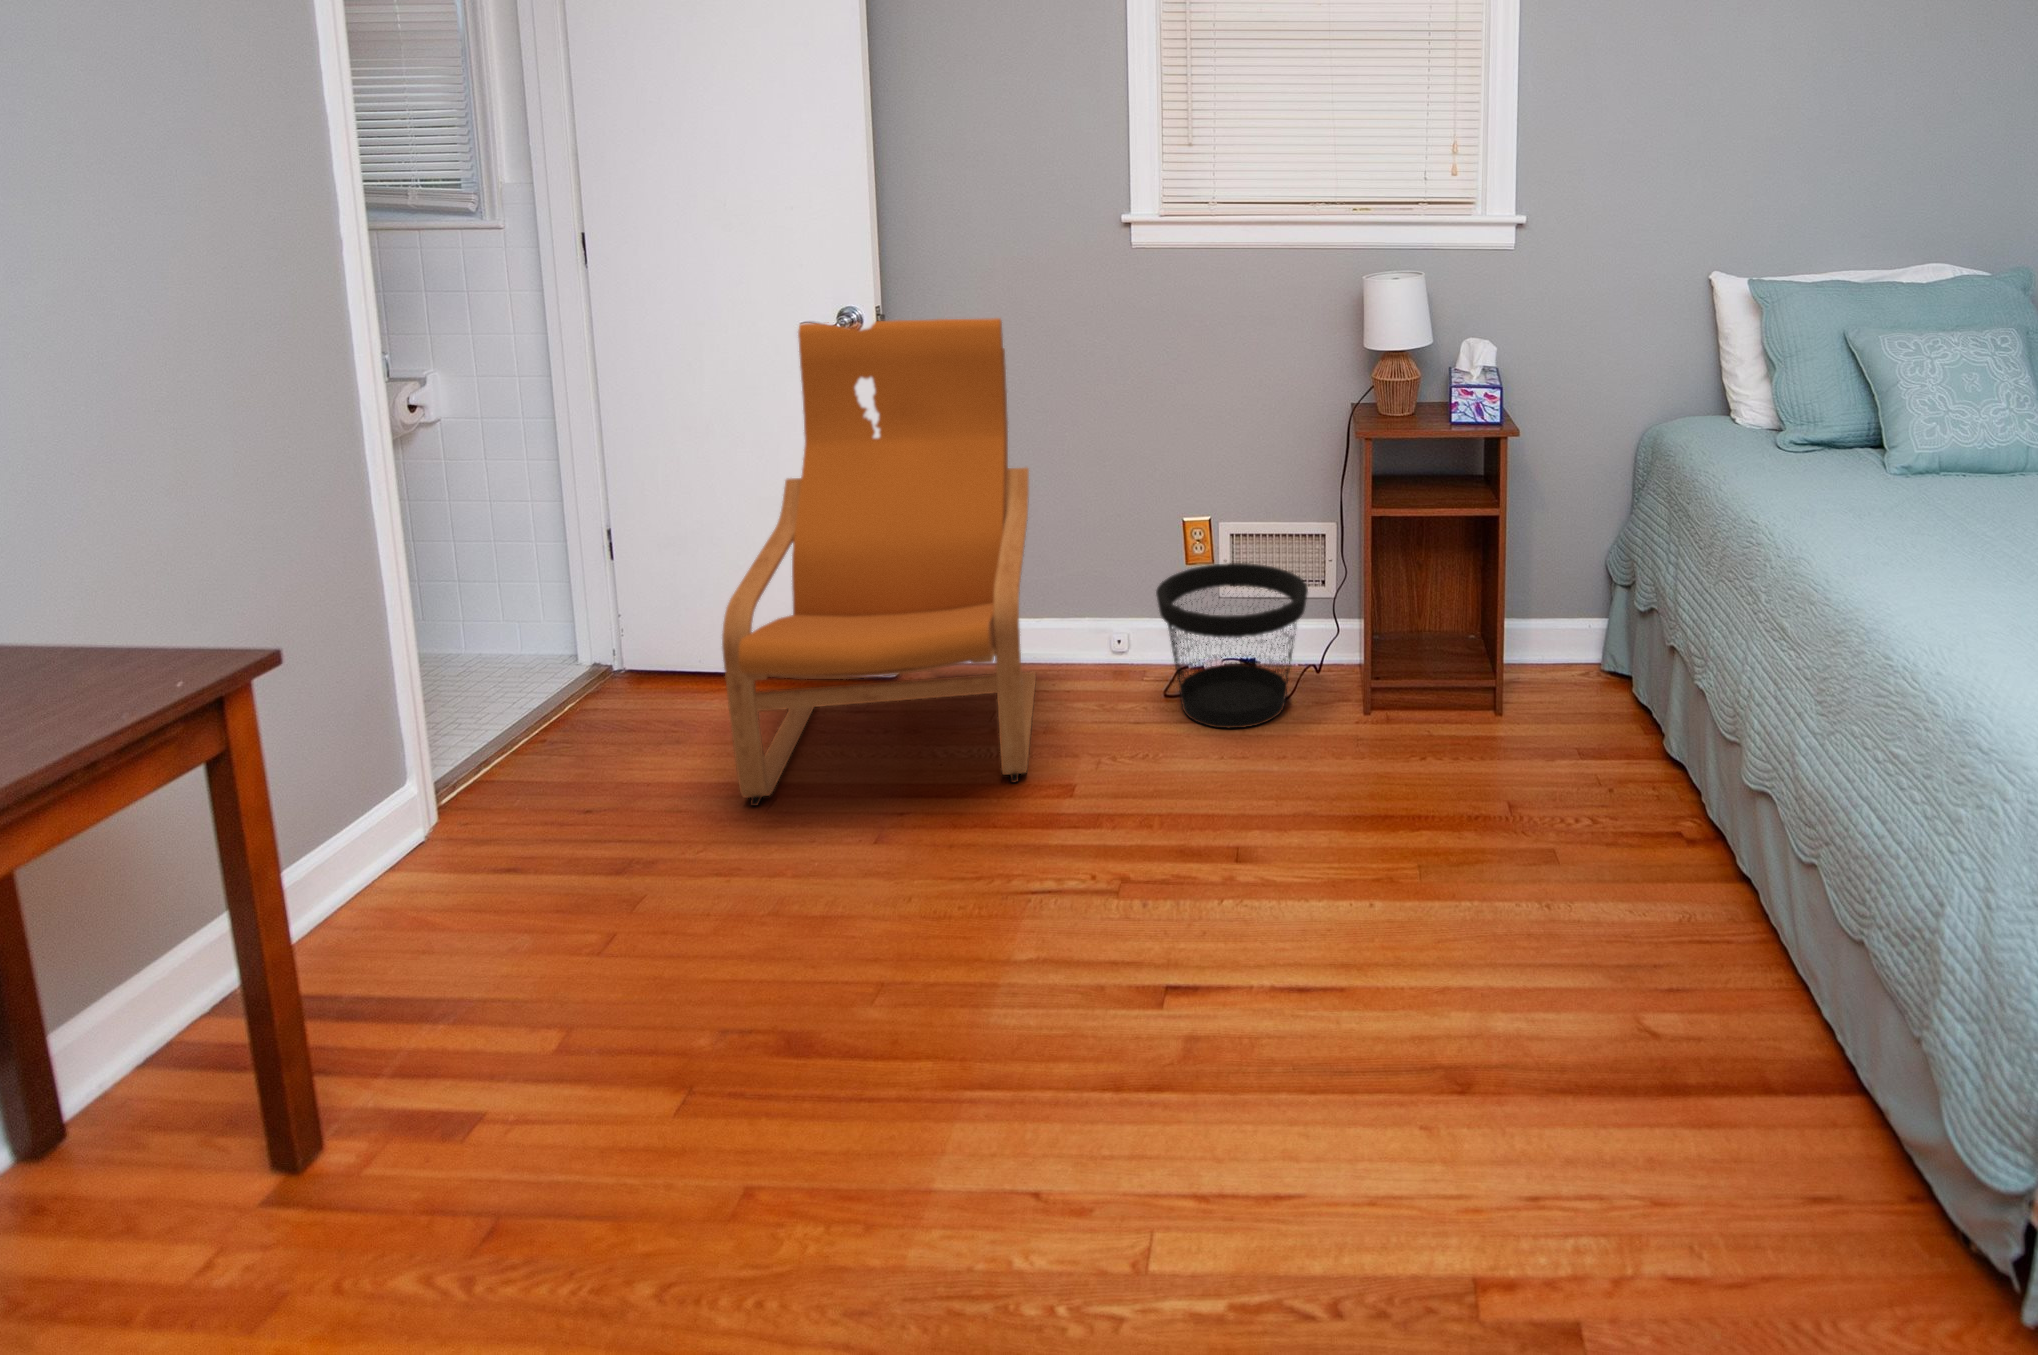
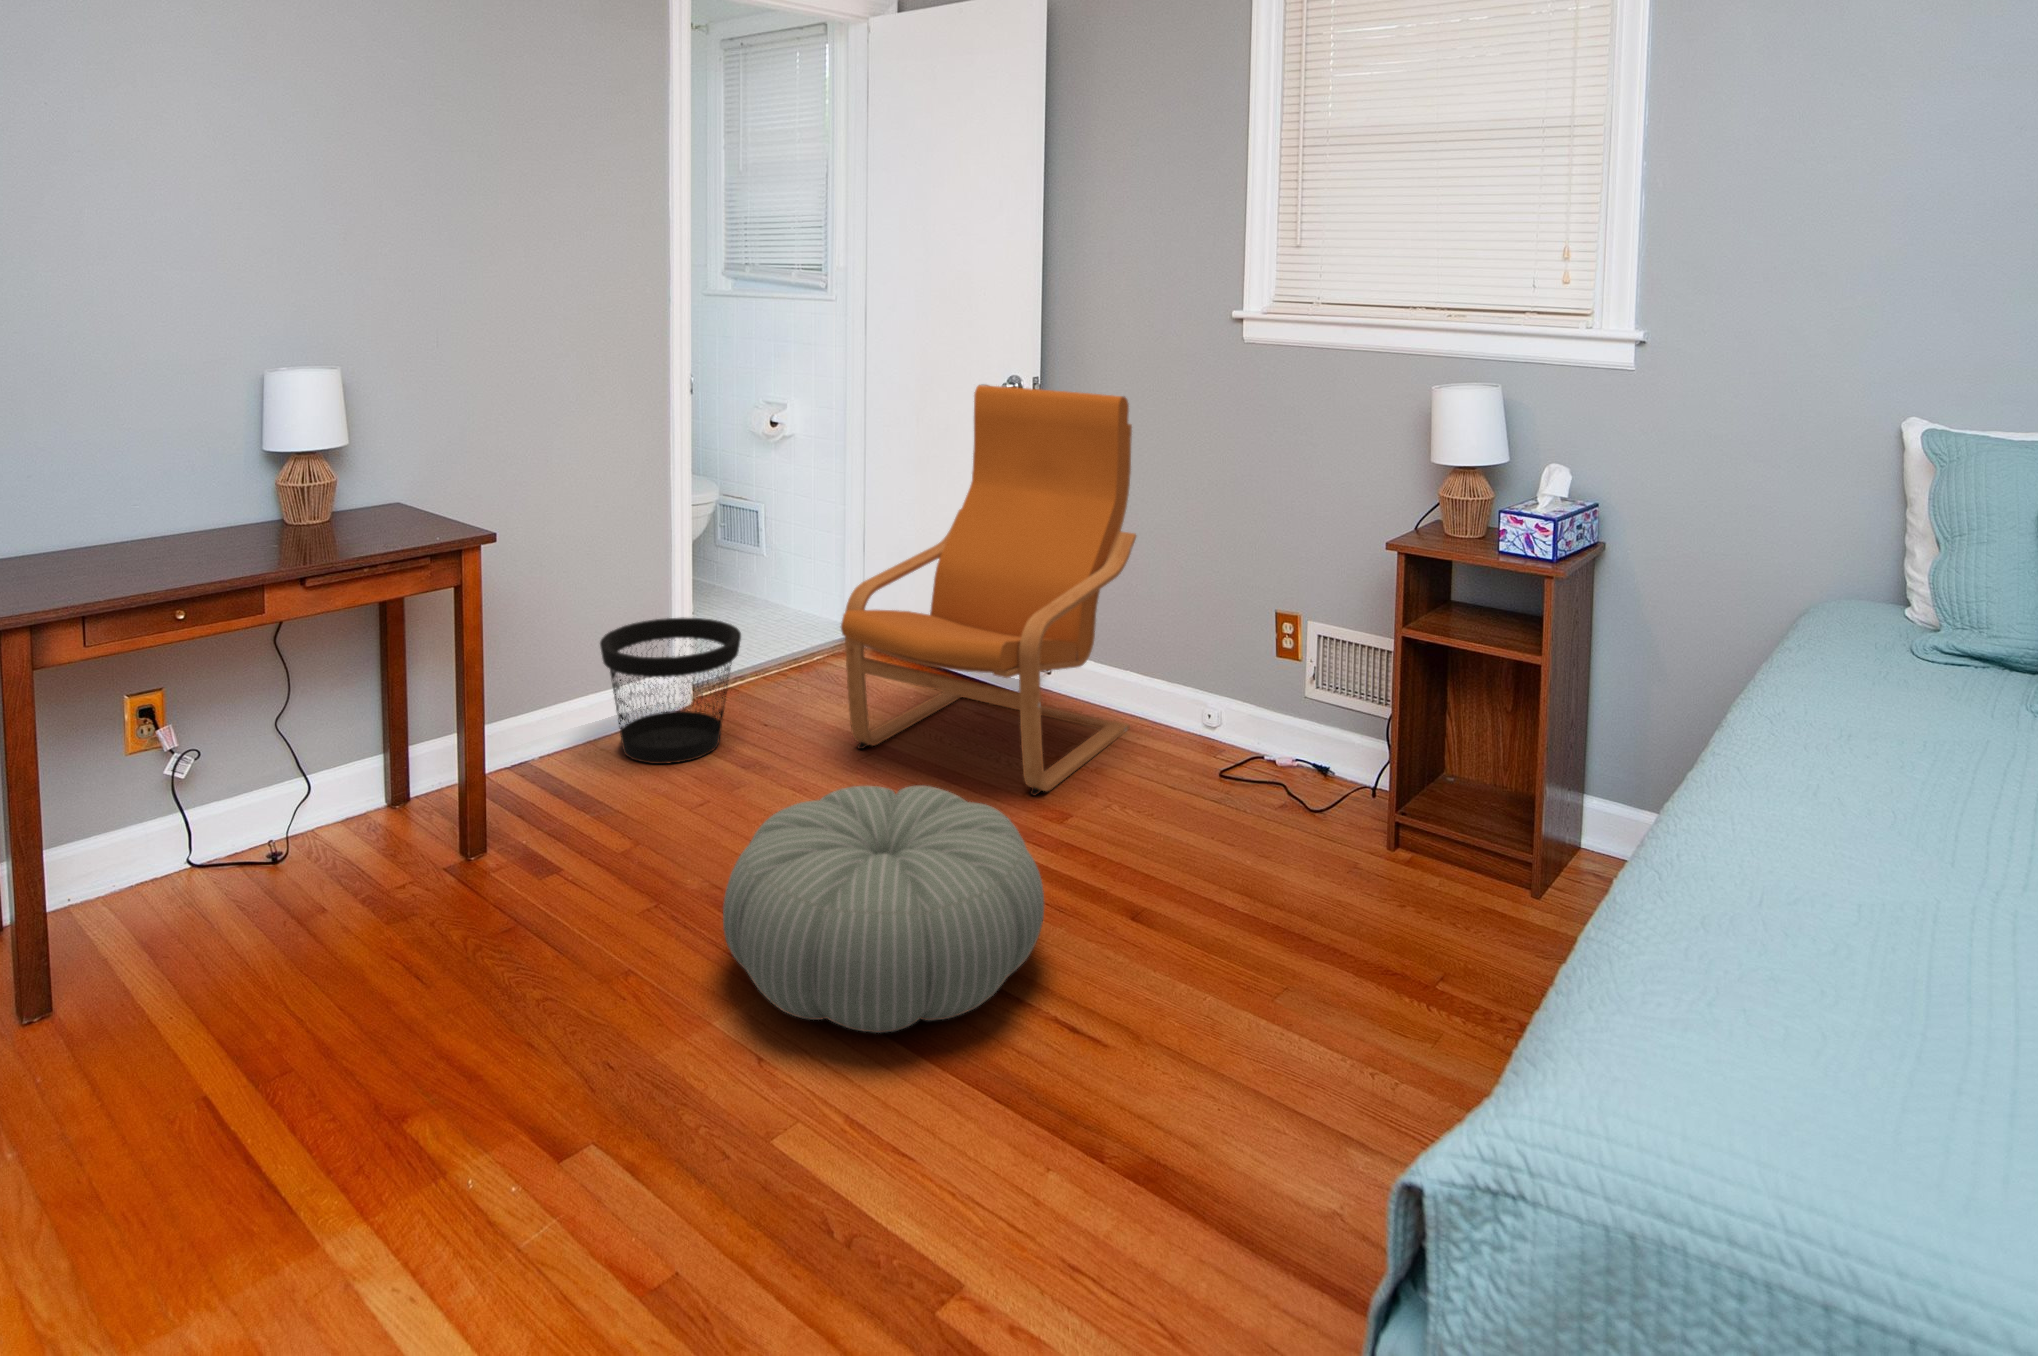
wastebasket: present [1156,563,1308,728] -> present [600,618,741,764]
pouf: none [842,812,1244,1167] -> present [723,785,1044,1033]

